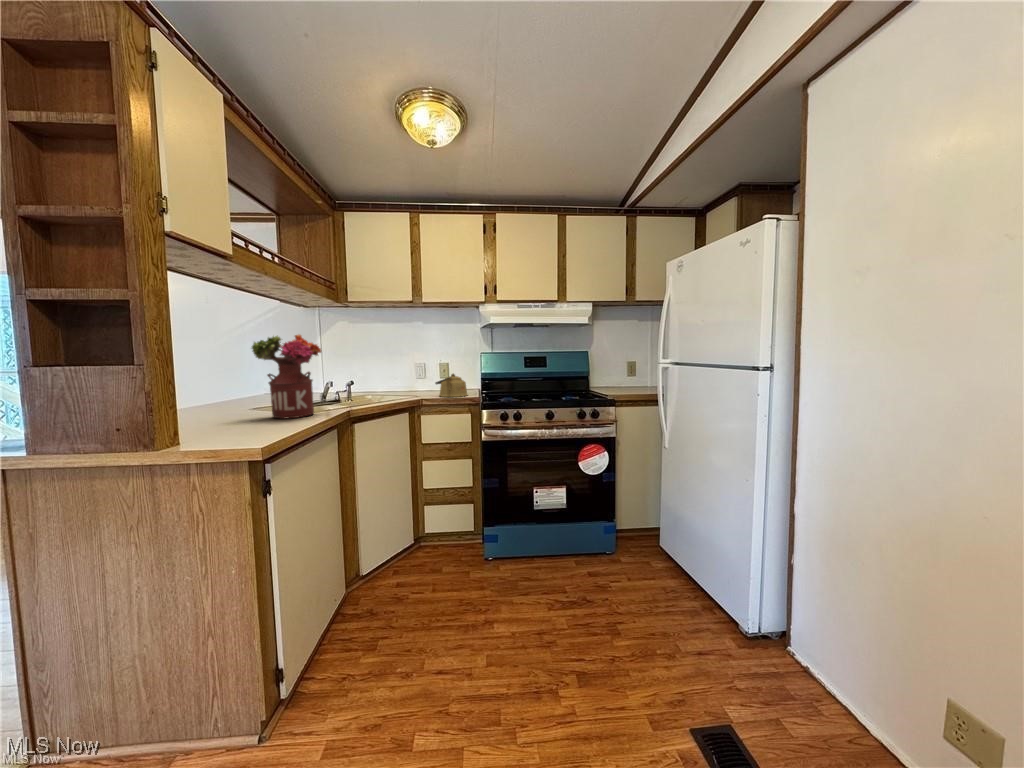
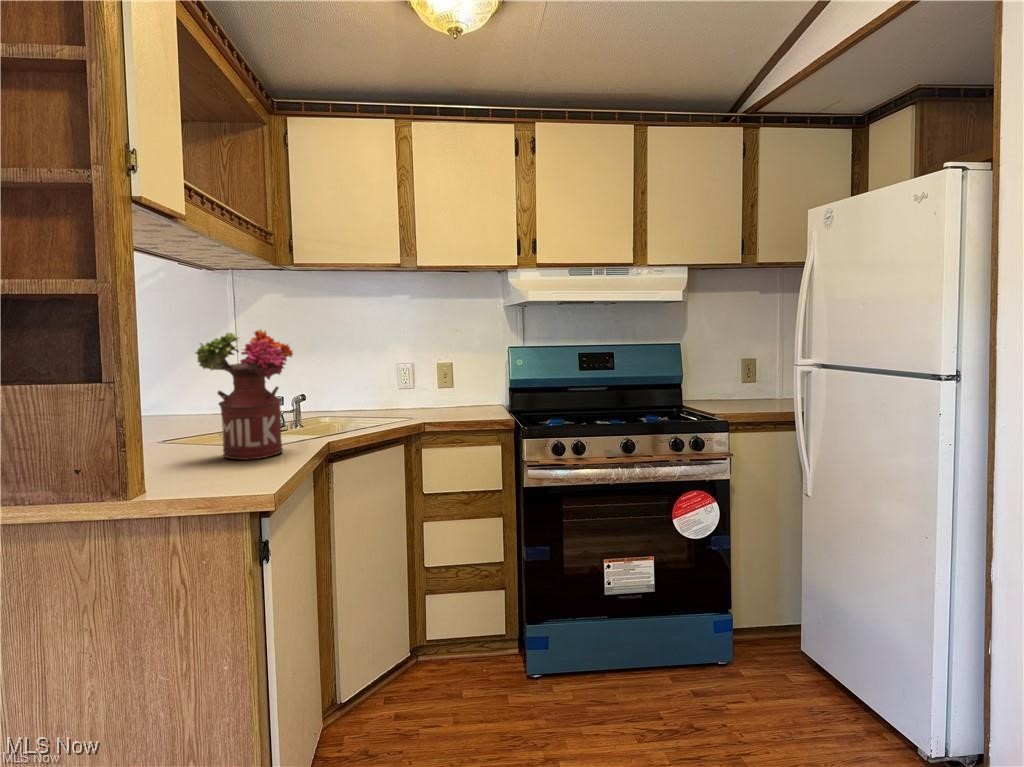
kettle: present [435,374,468,397] -> none [440,380,491,418]

